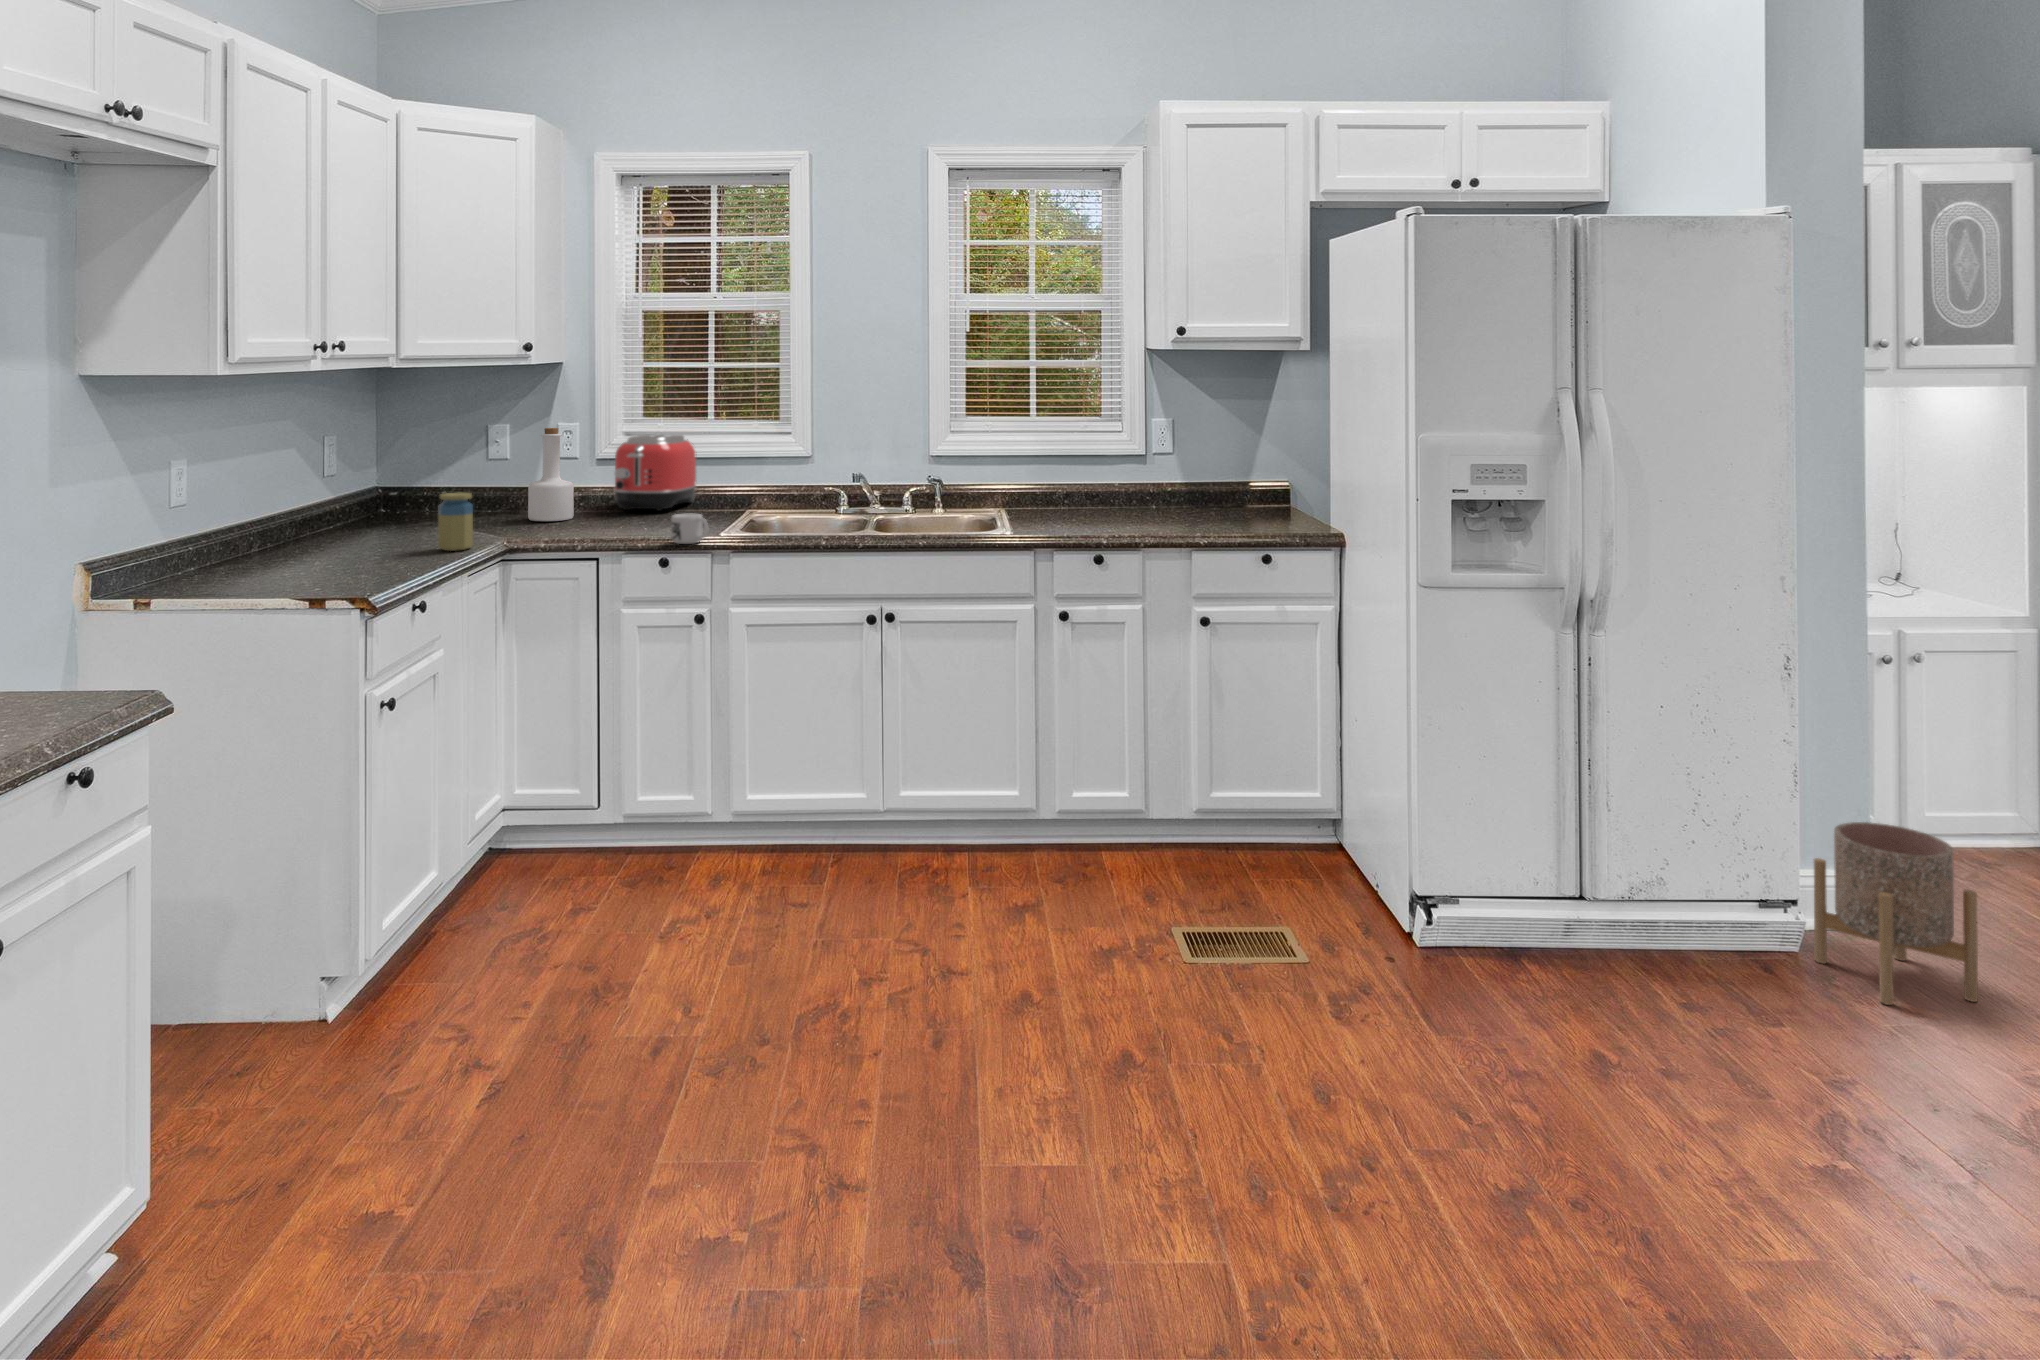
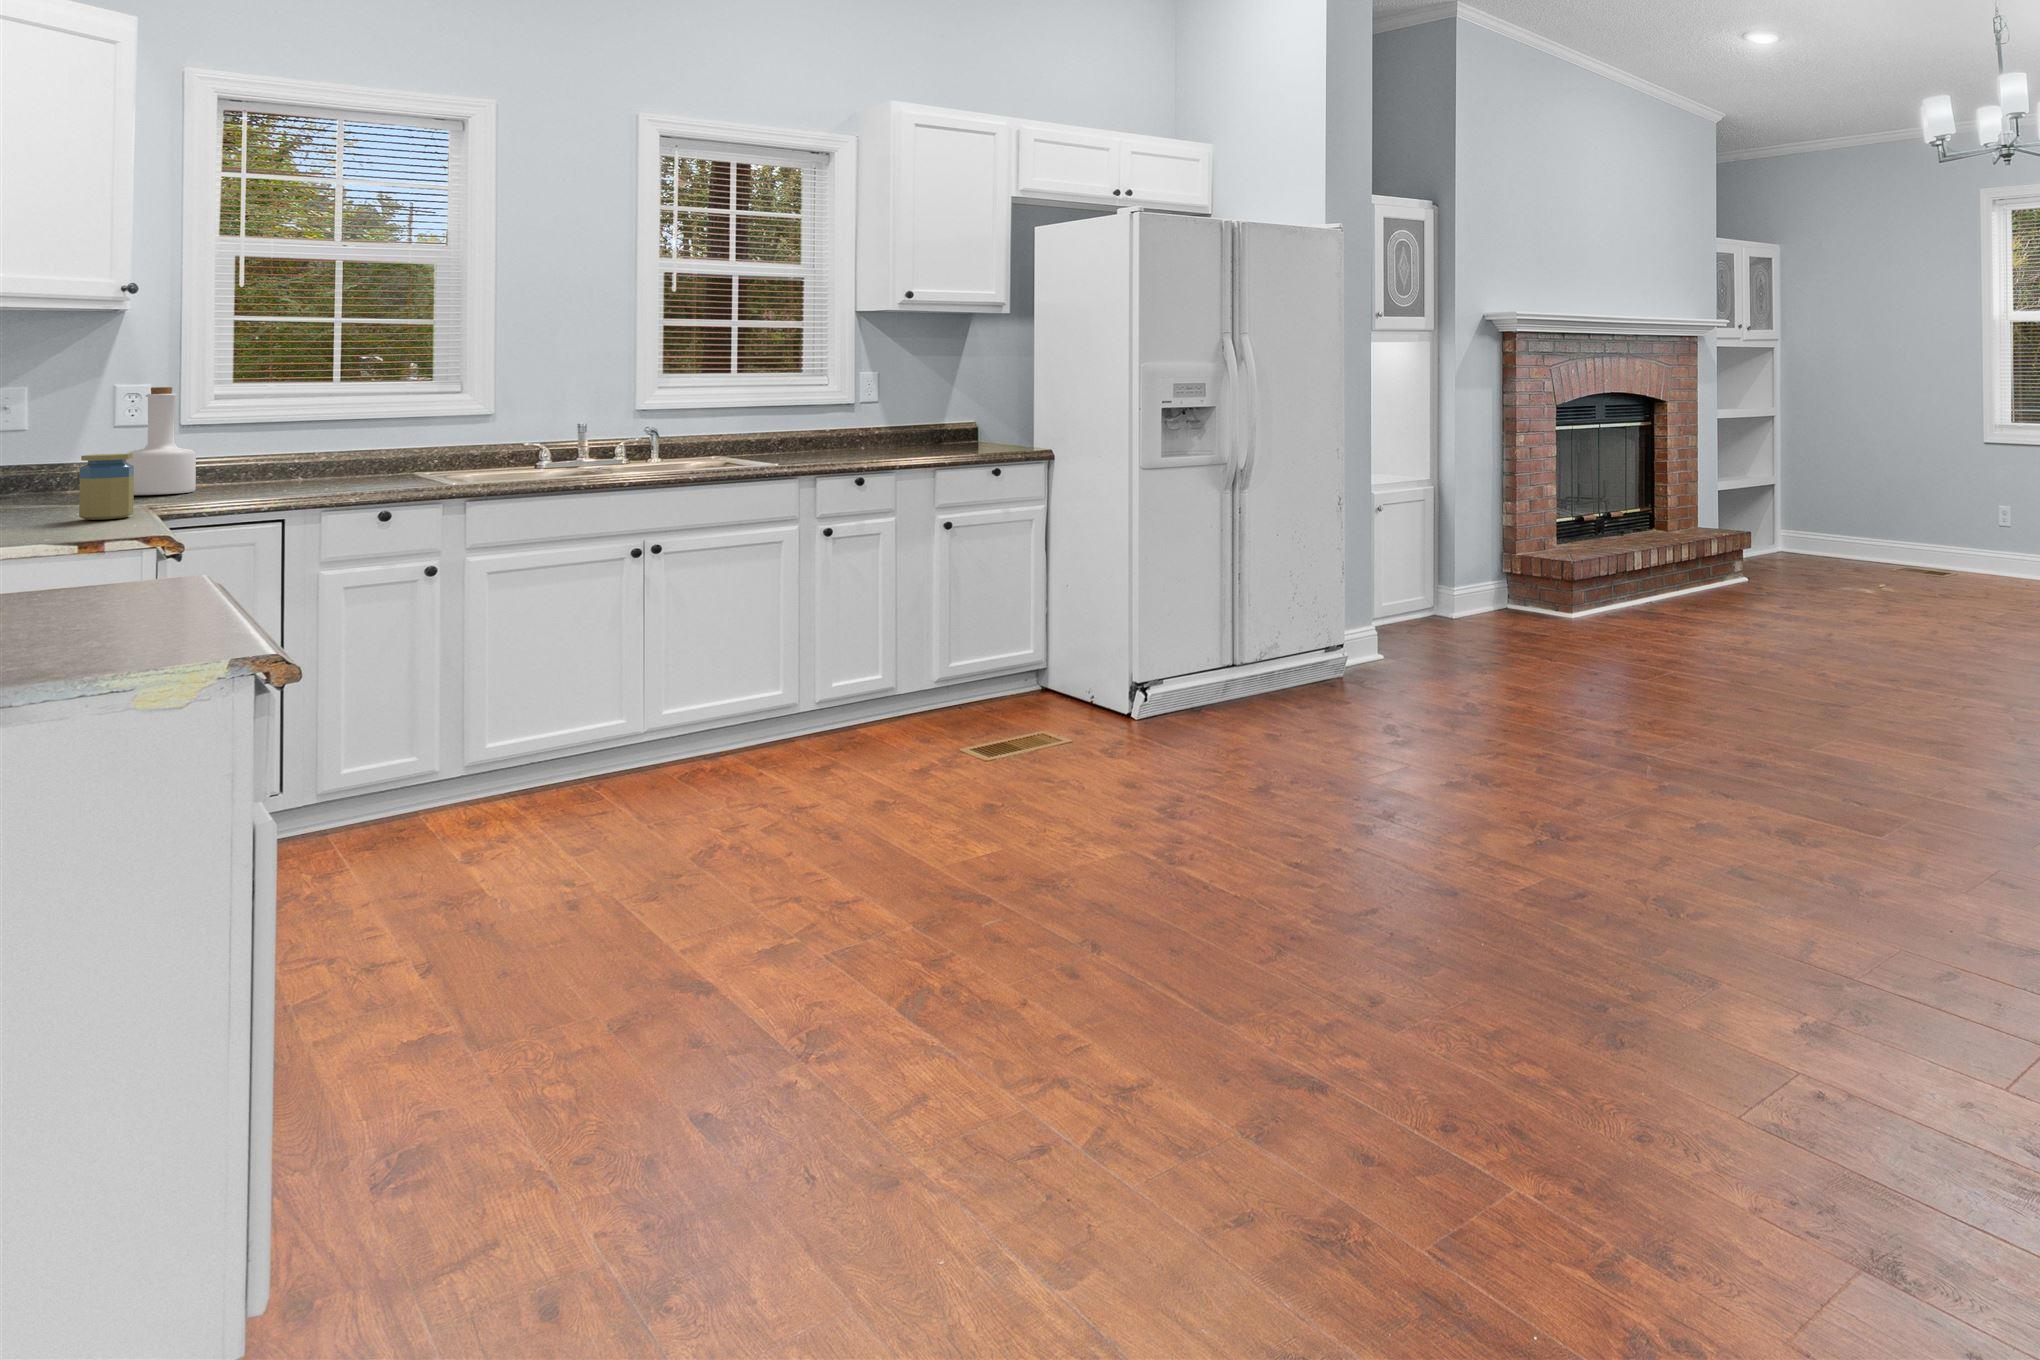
toaster: present [614,435,696,511] -> none [236,396,342,480]
mug: present [671,513,708,544] -> none [415,463,468,493]
planter: present [1814,822,1978,1005] -> none [1351,593,1430,689]

